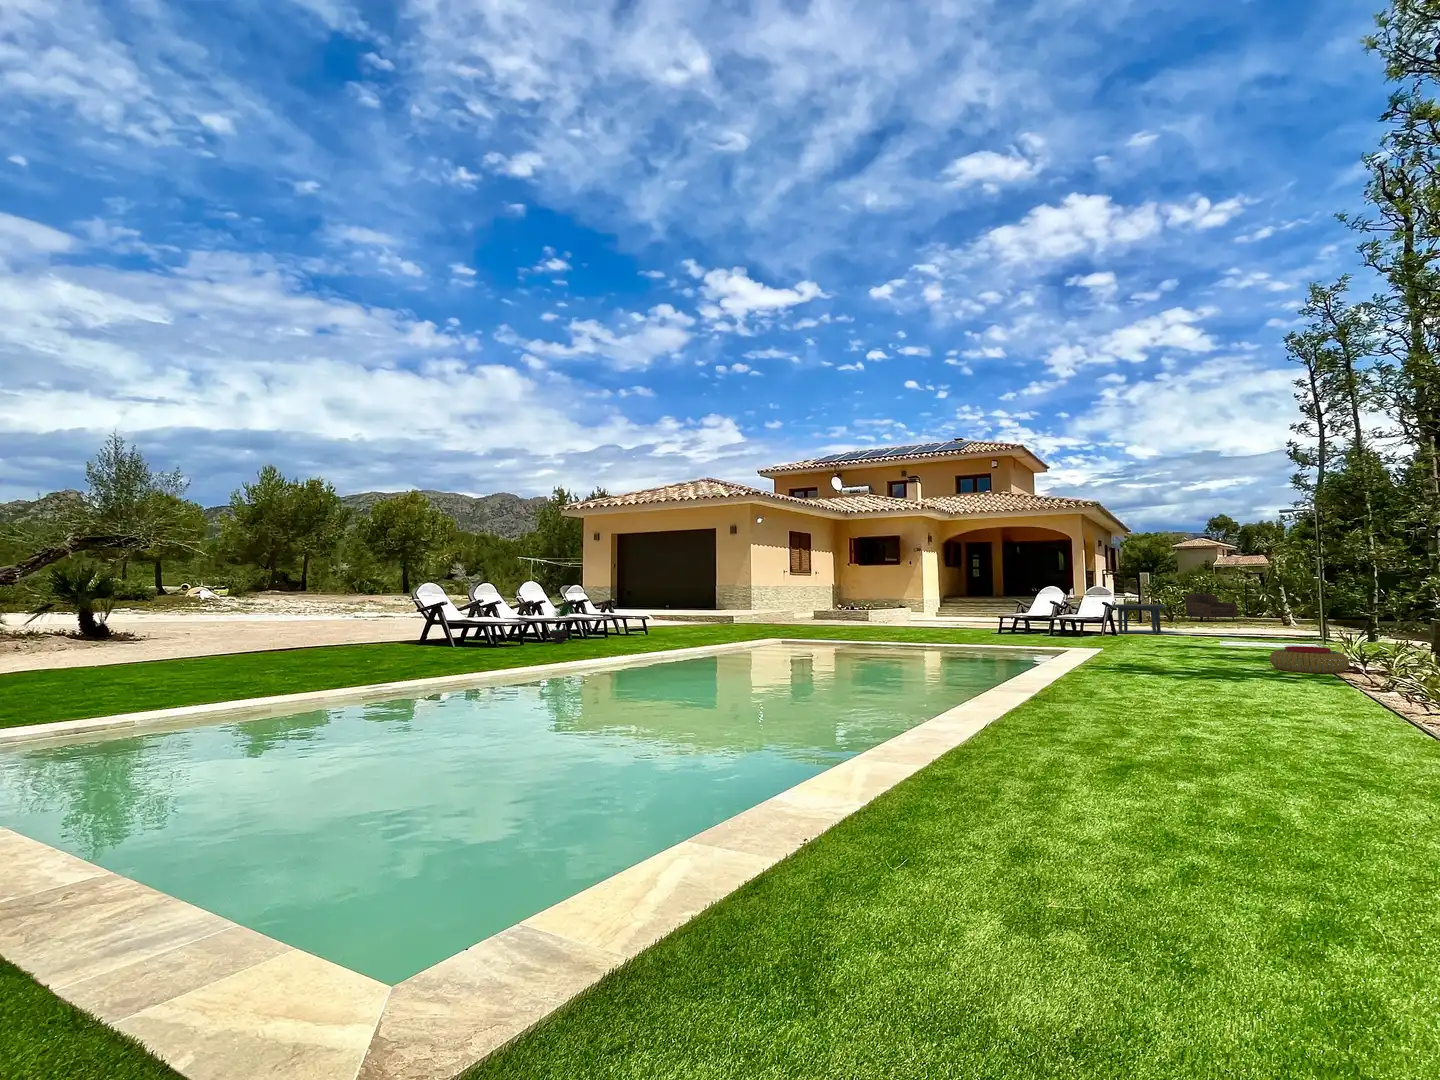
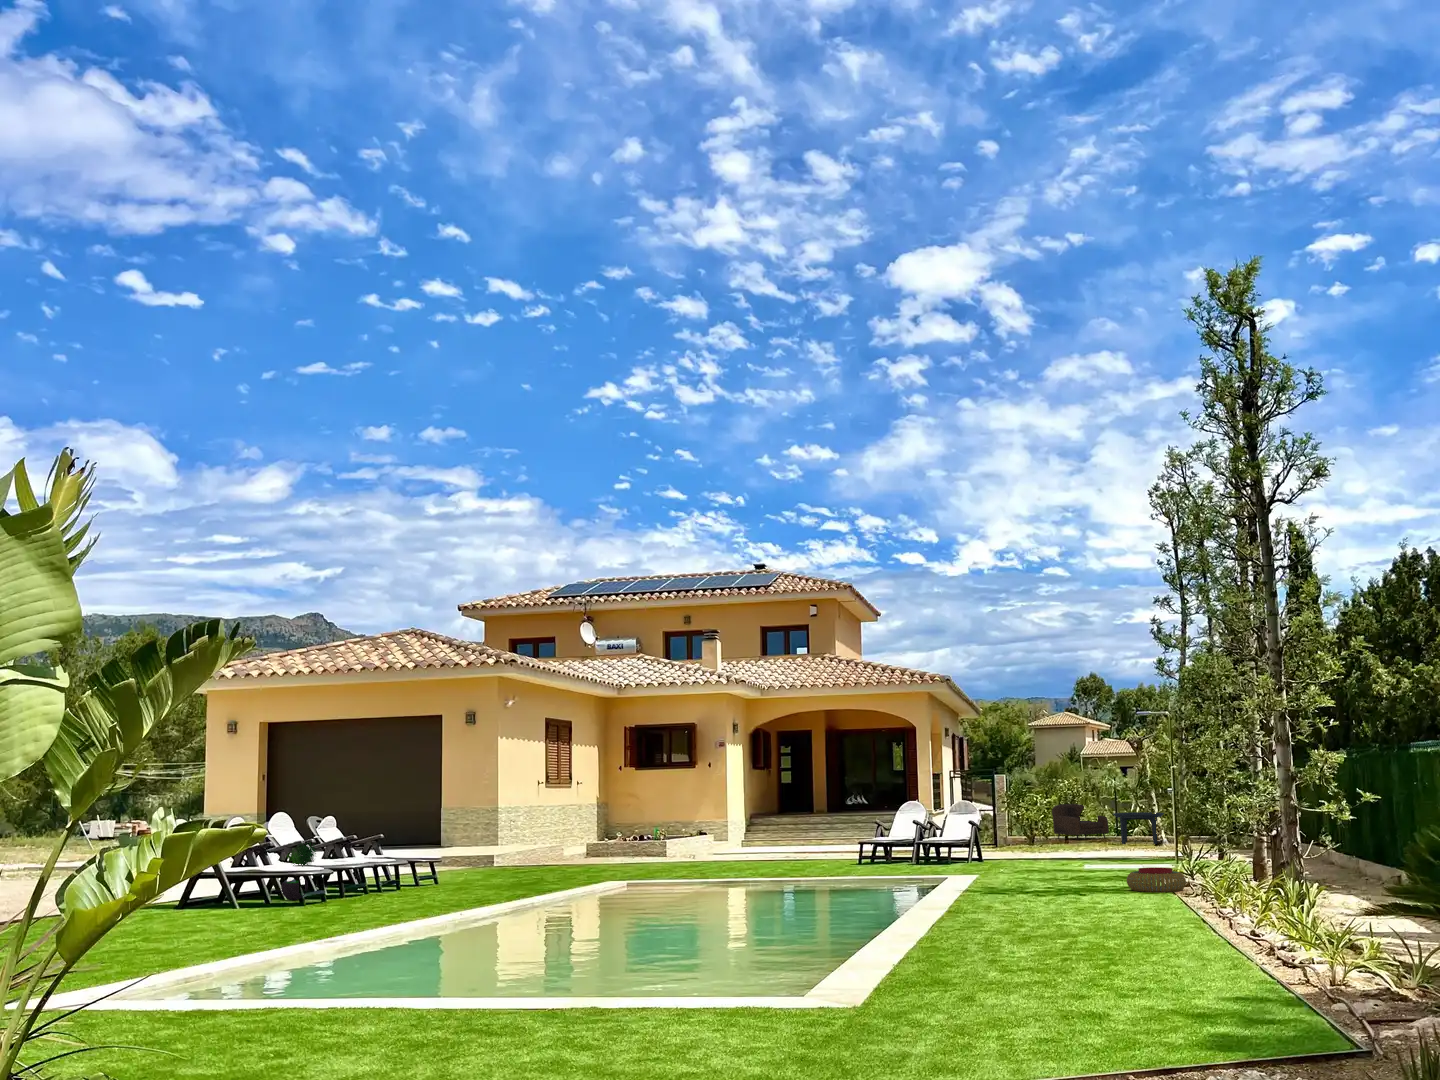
round table: present [1112,604,1166,634] -> present [1113,812,1164,844]

